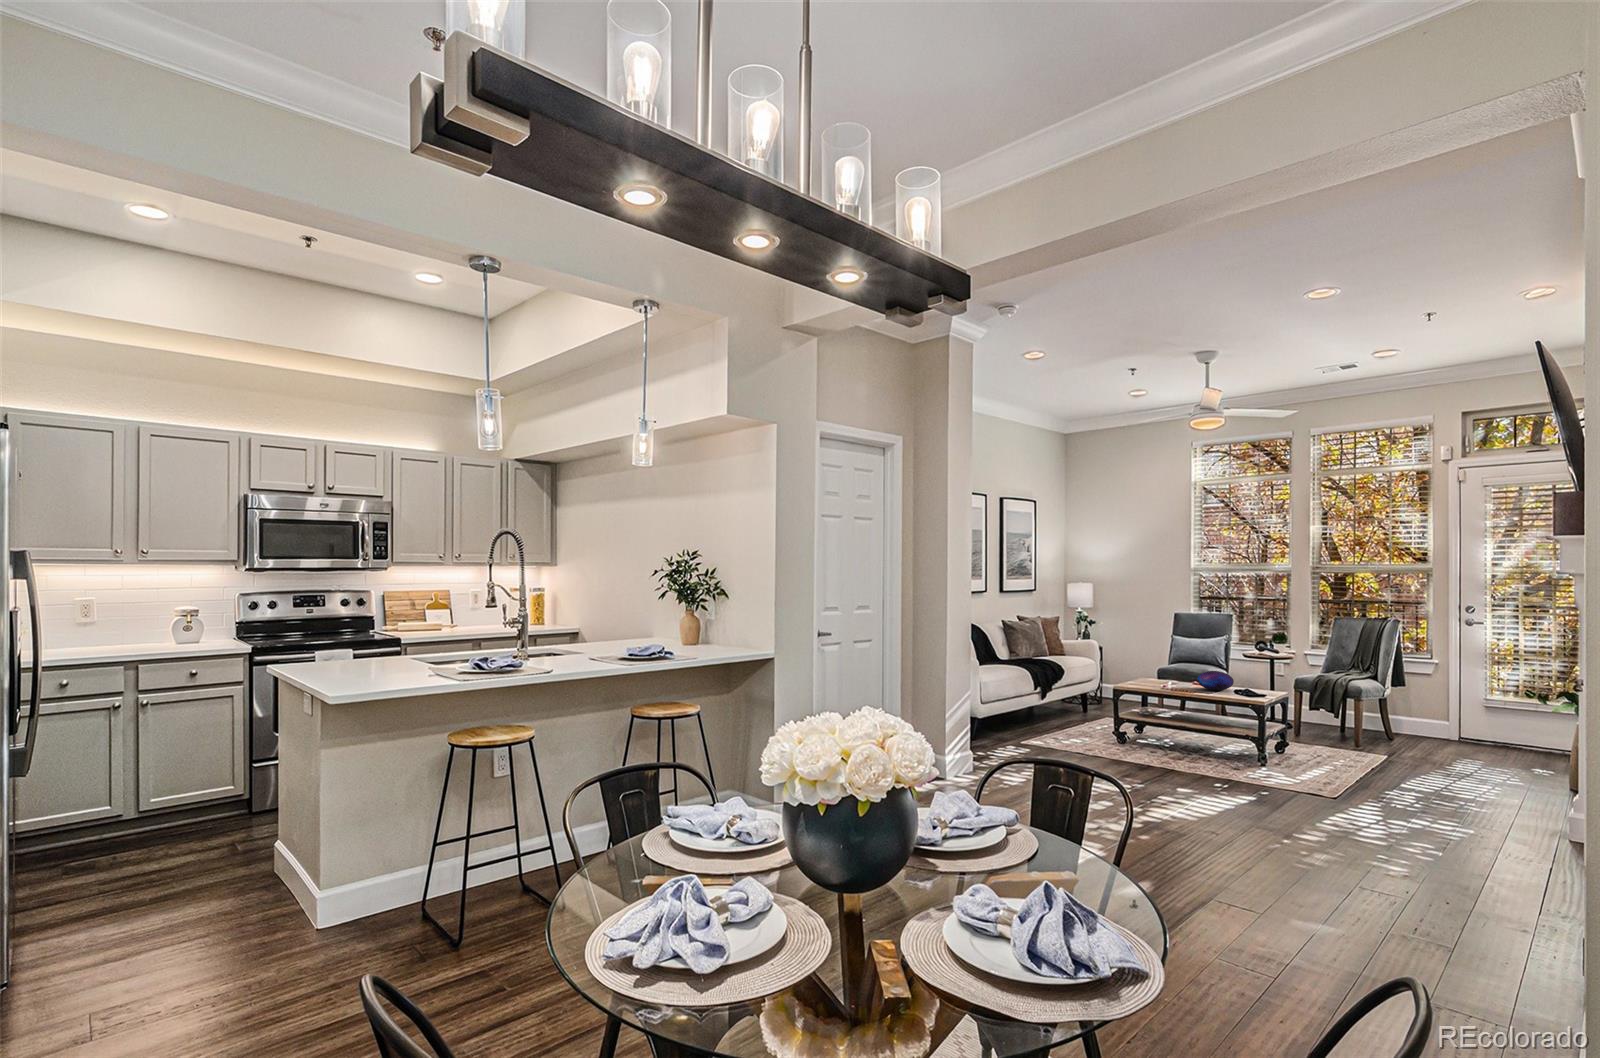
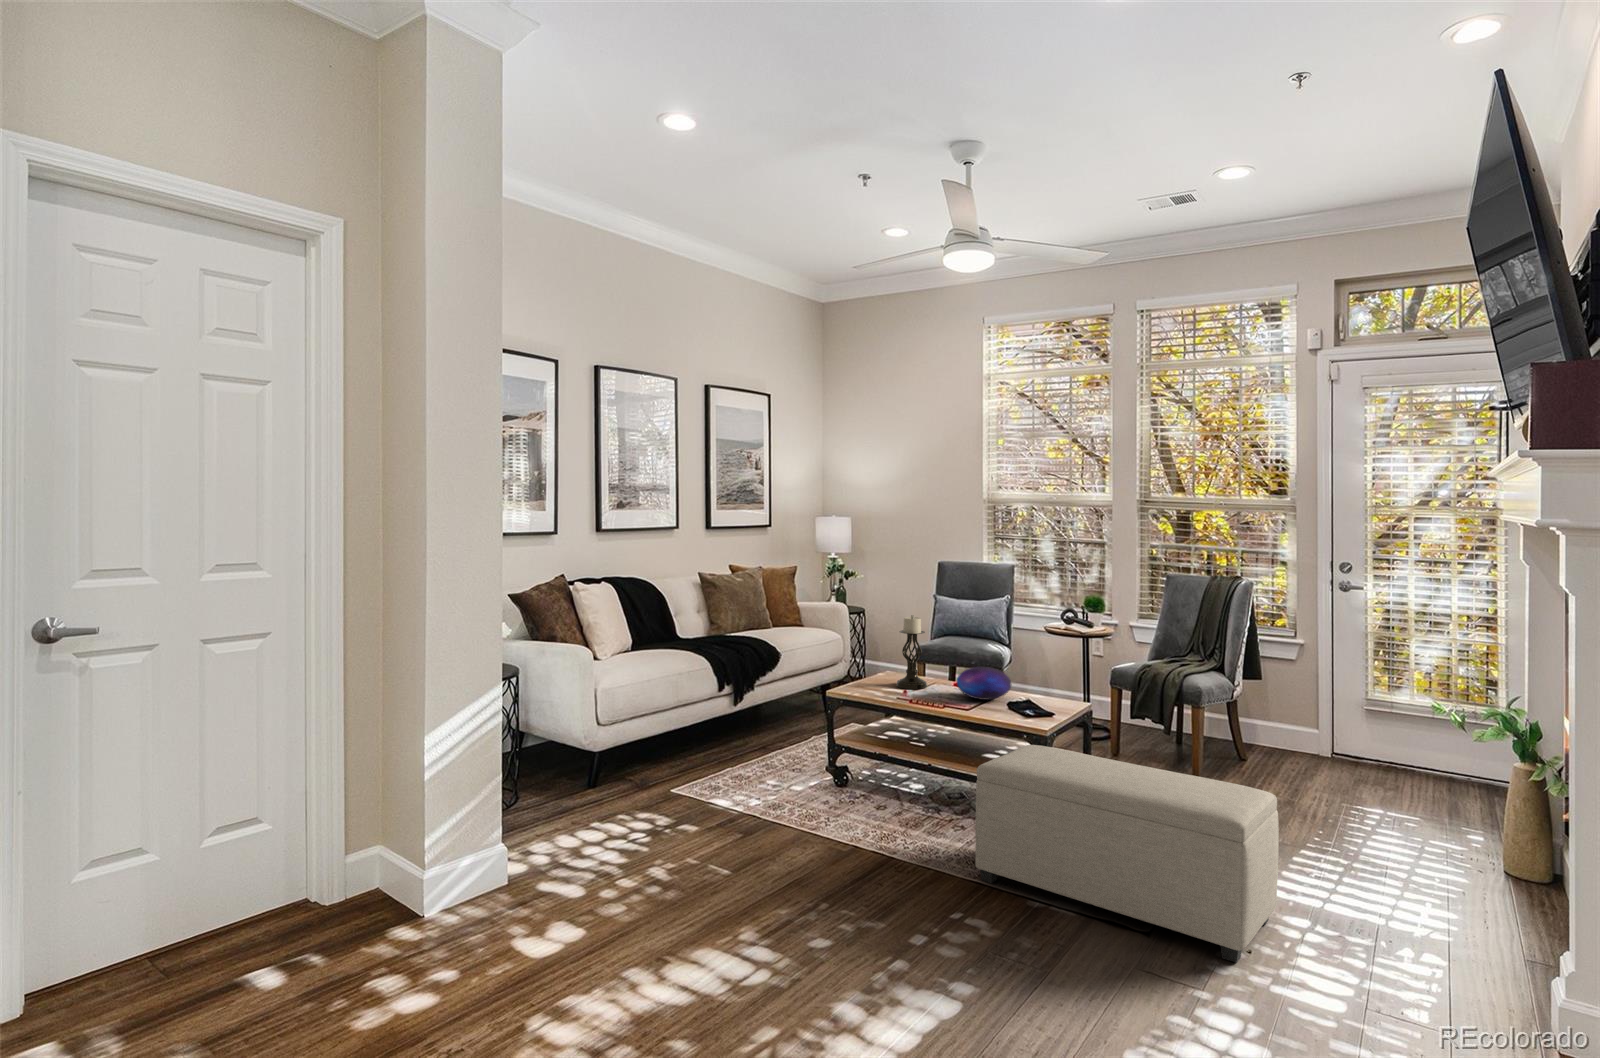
candle holder: none [1155,641,1175,686] -> present [897,615,927,689]
ottoman: none [1227,708,1408,805] -> present [975,745,1279,963]

